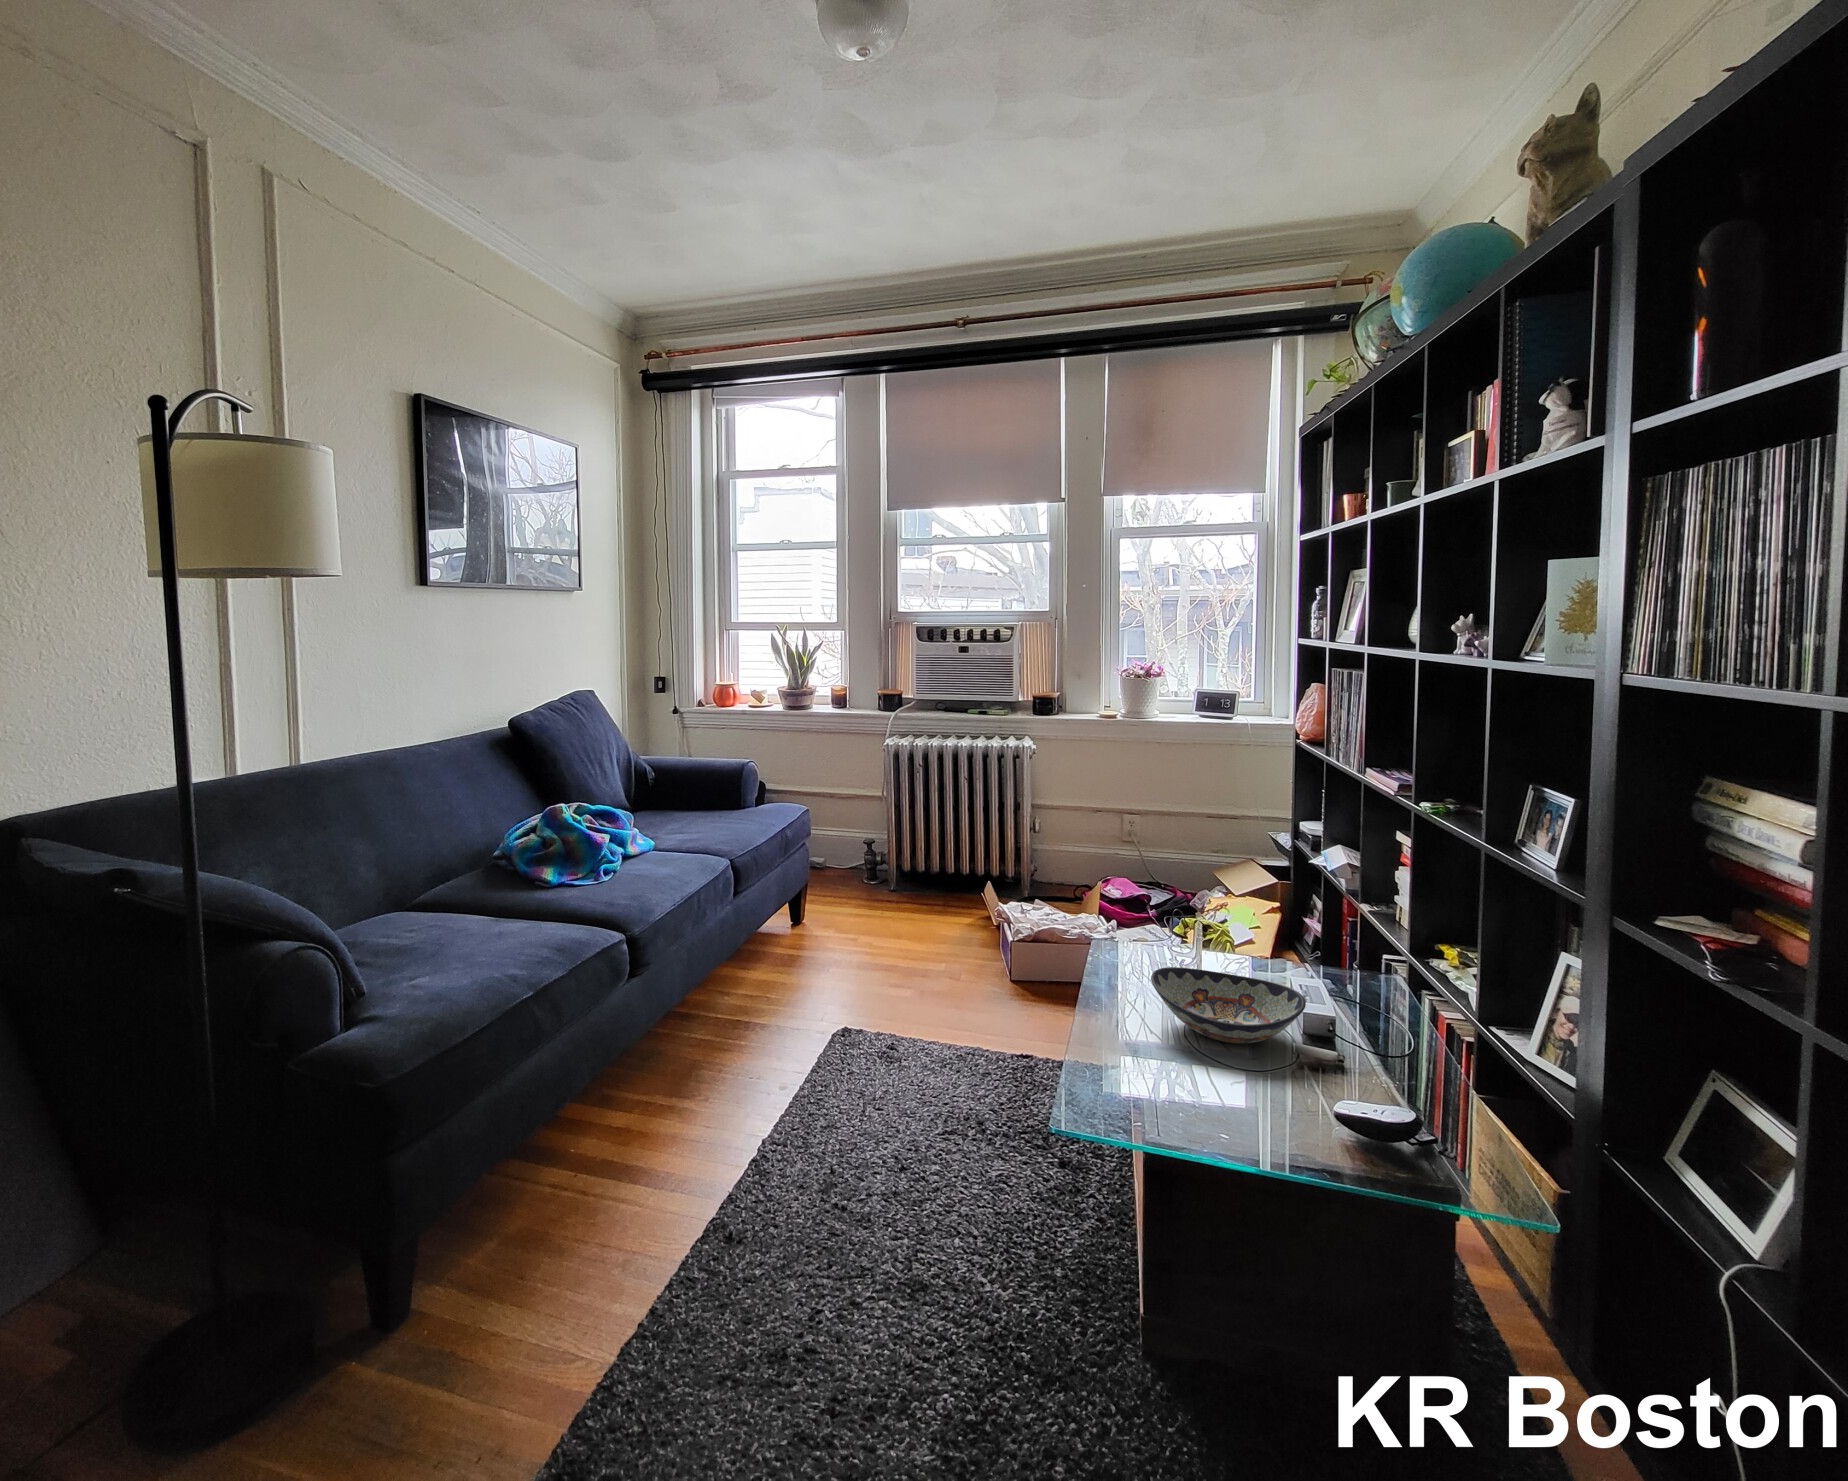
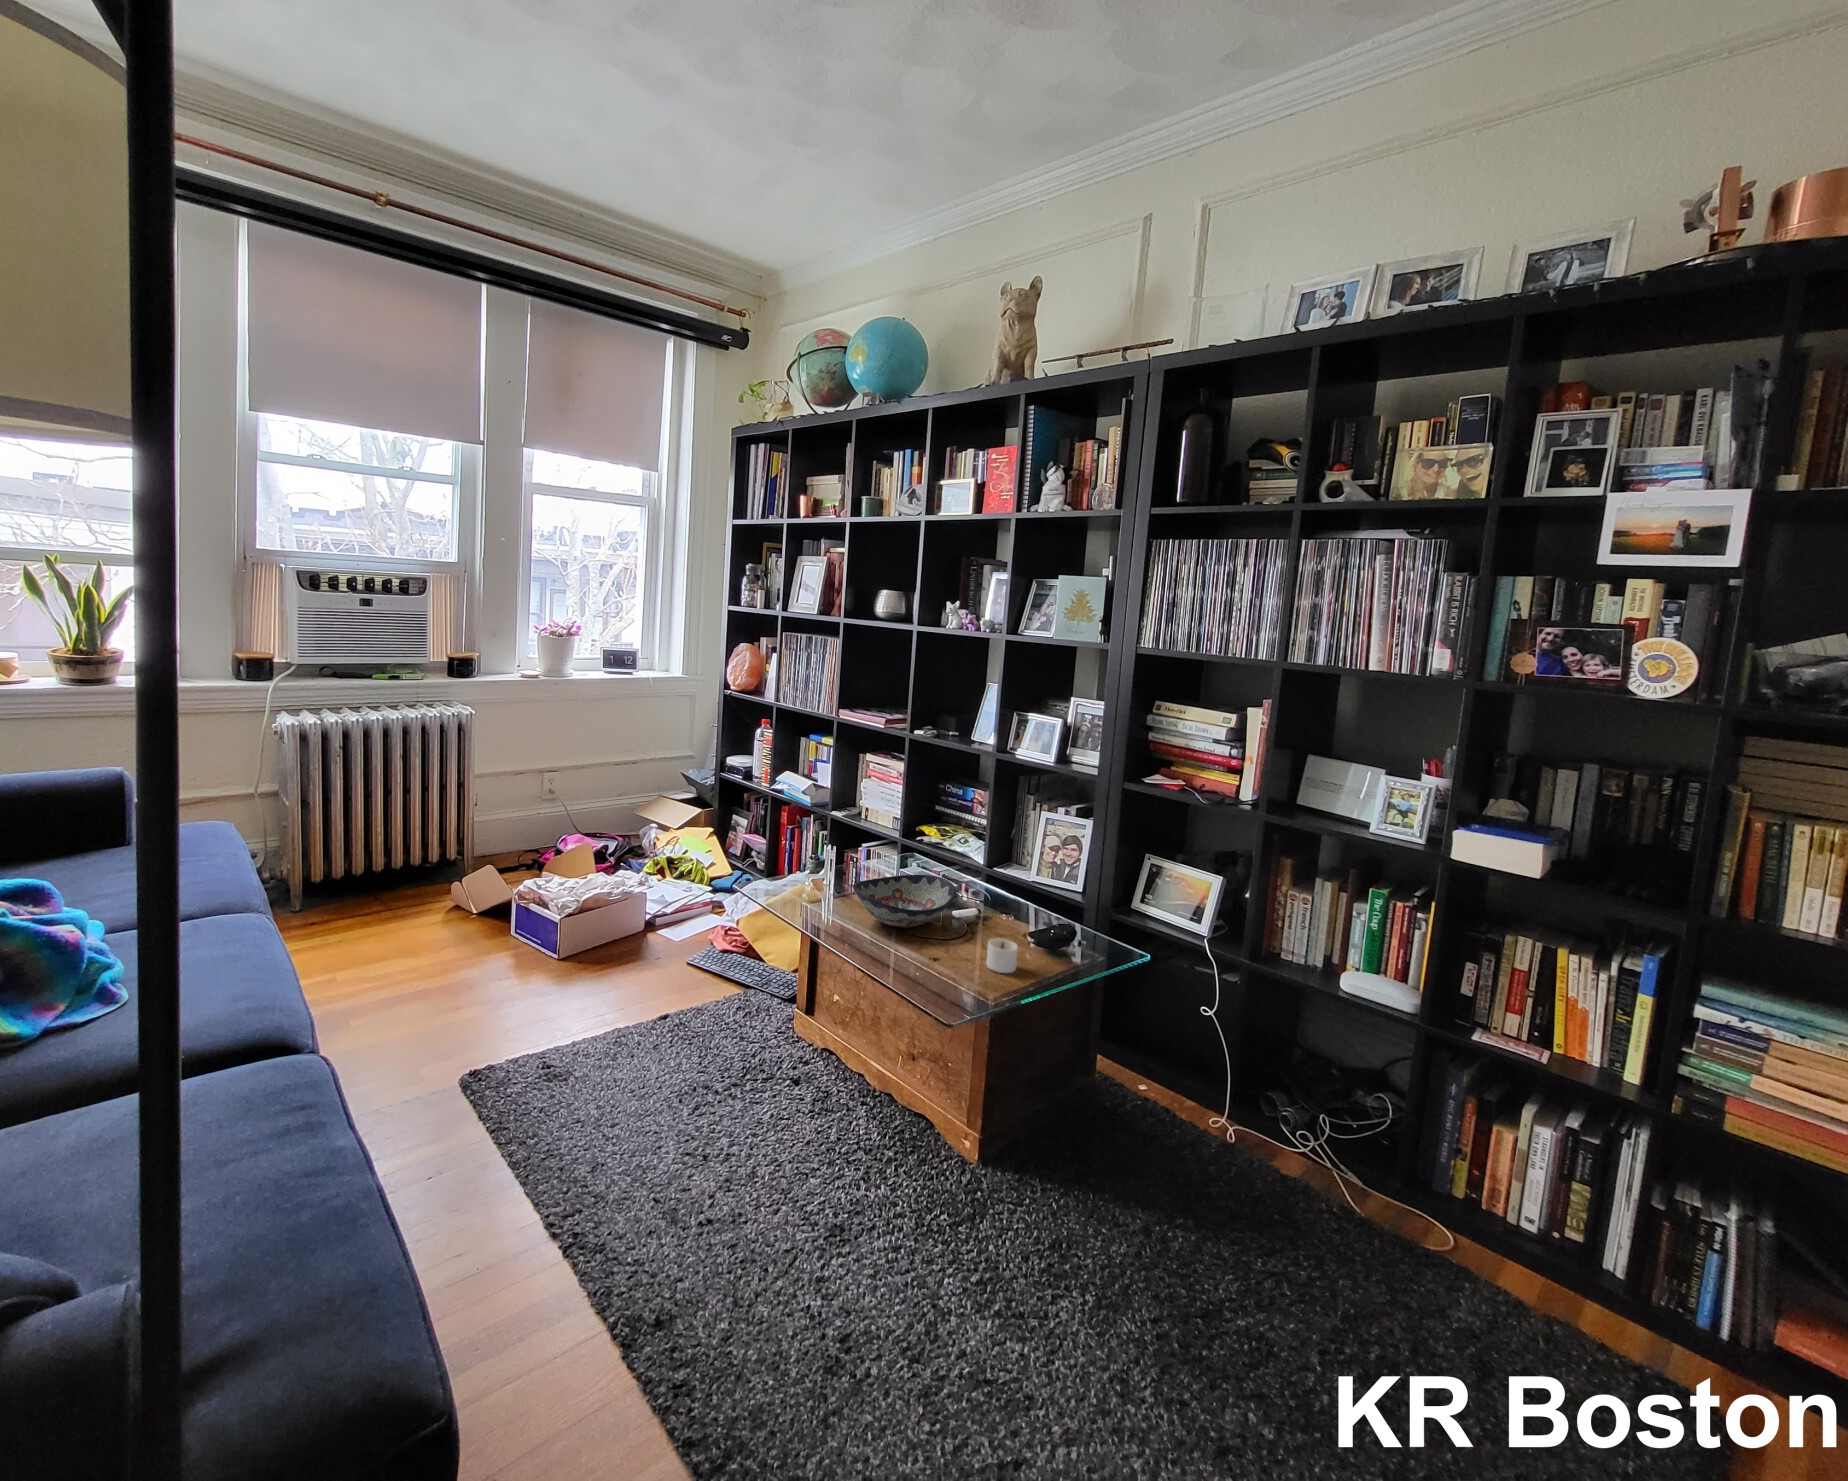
candle: none [1219,1079,1281,1133] -> present [986,939,1018,973]

